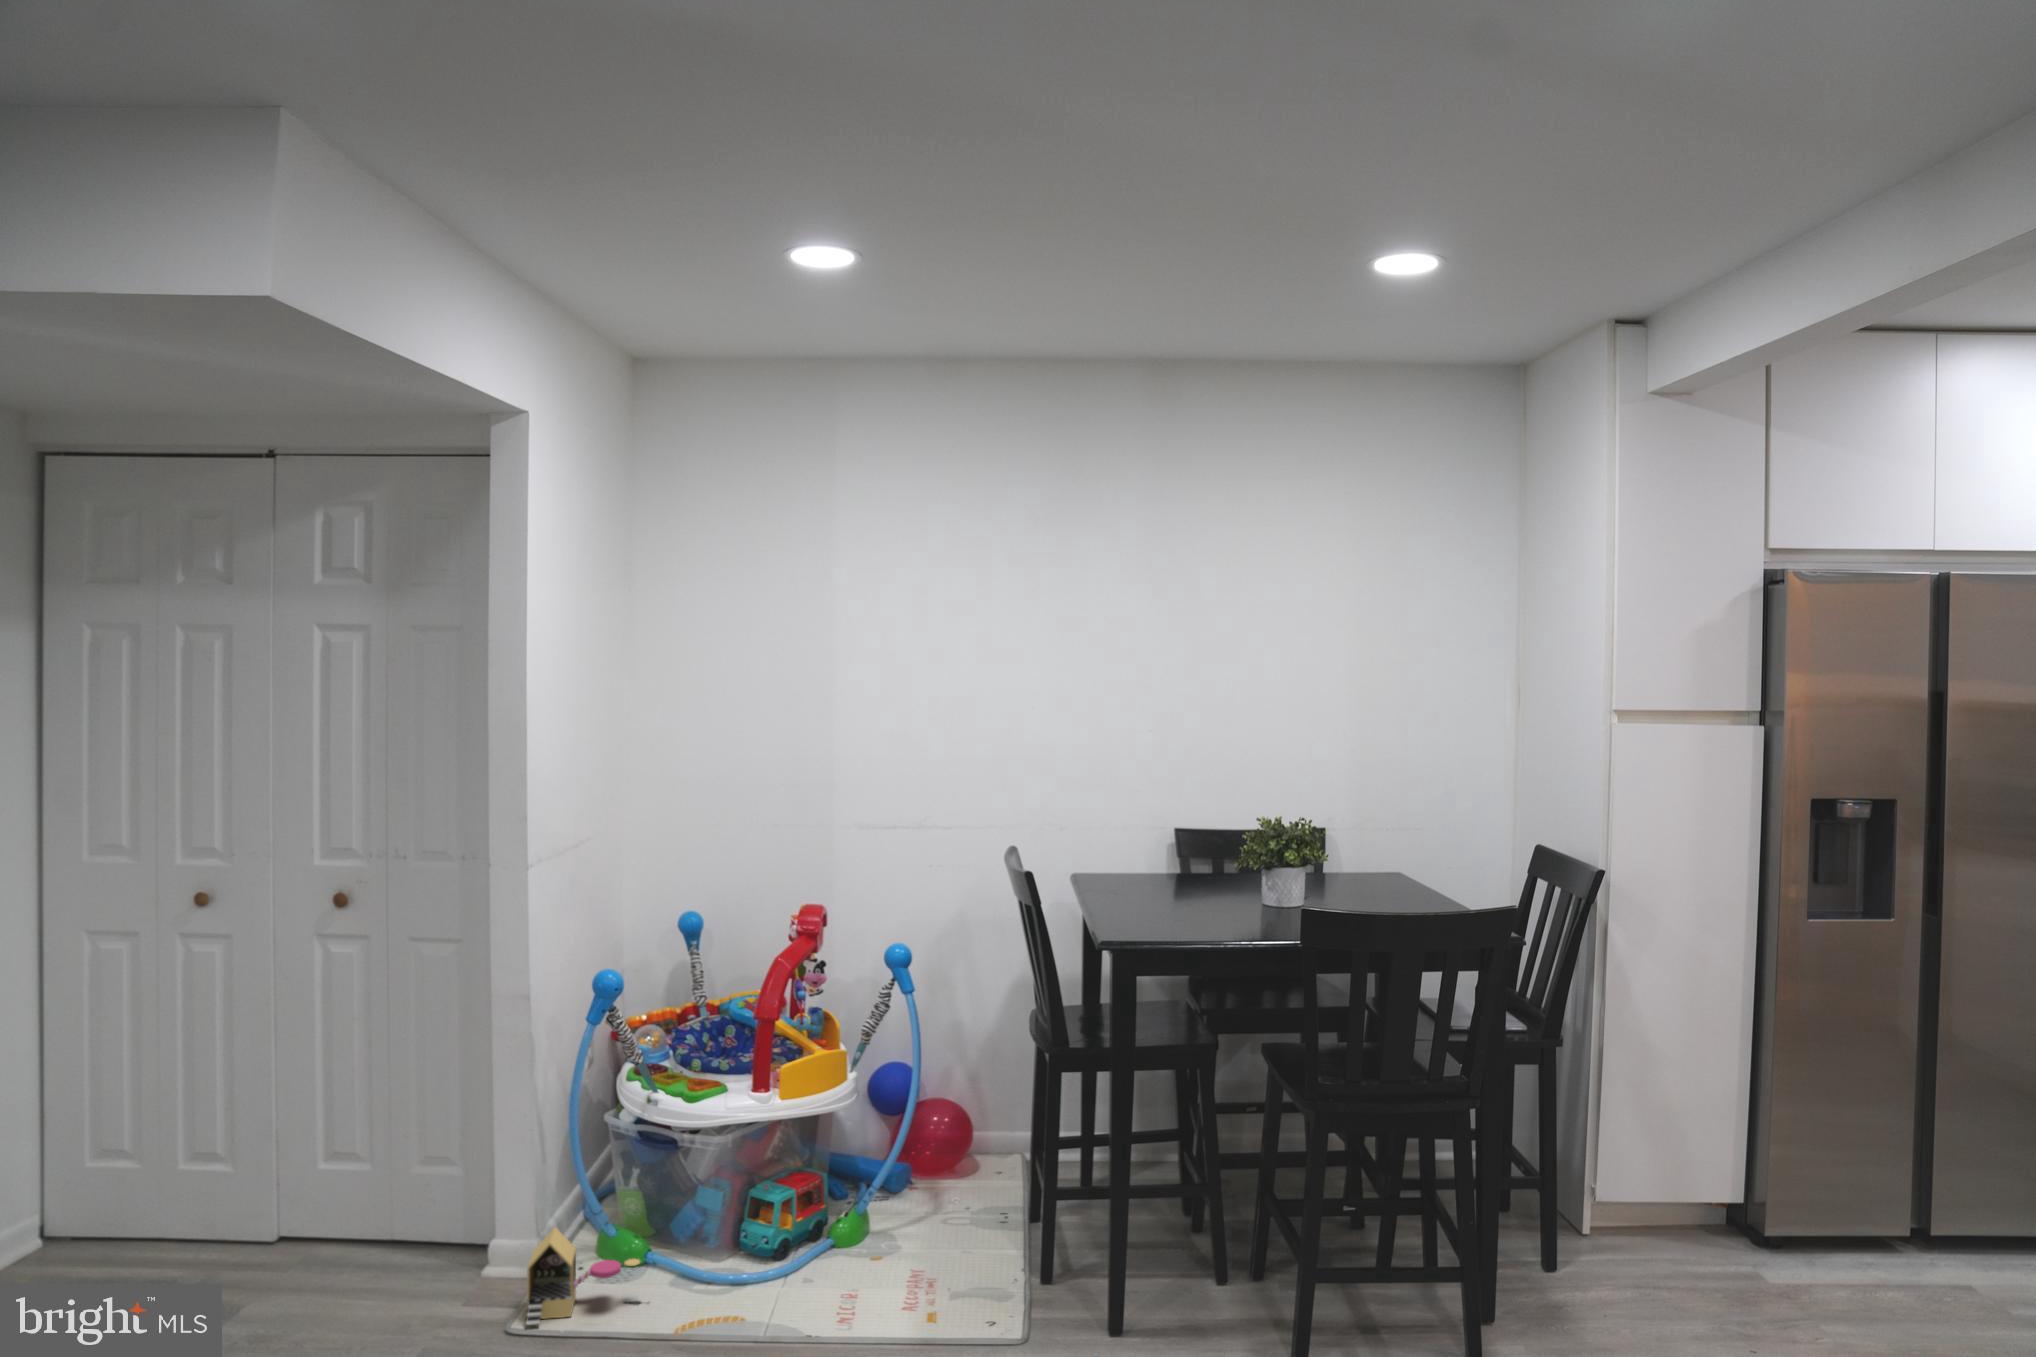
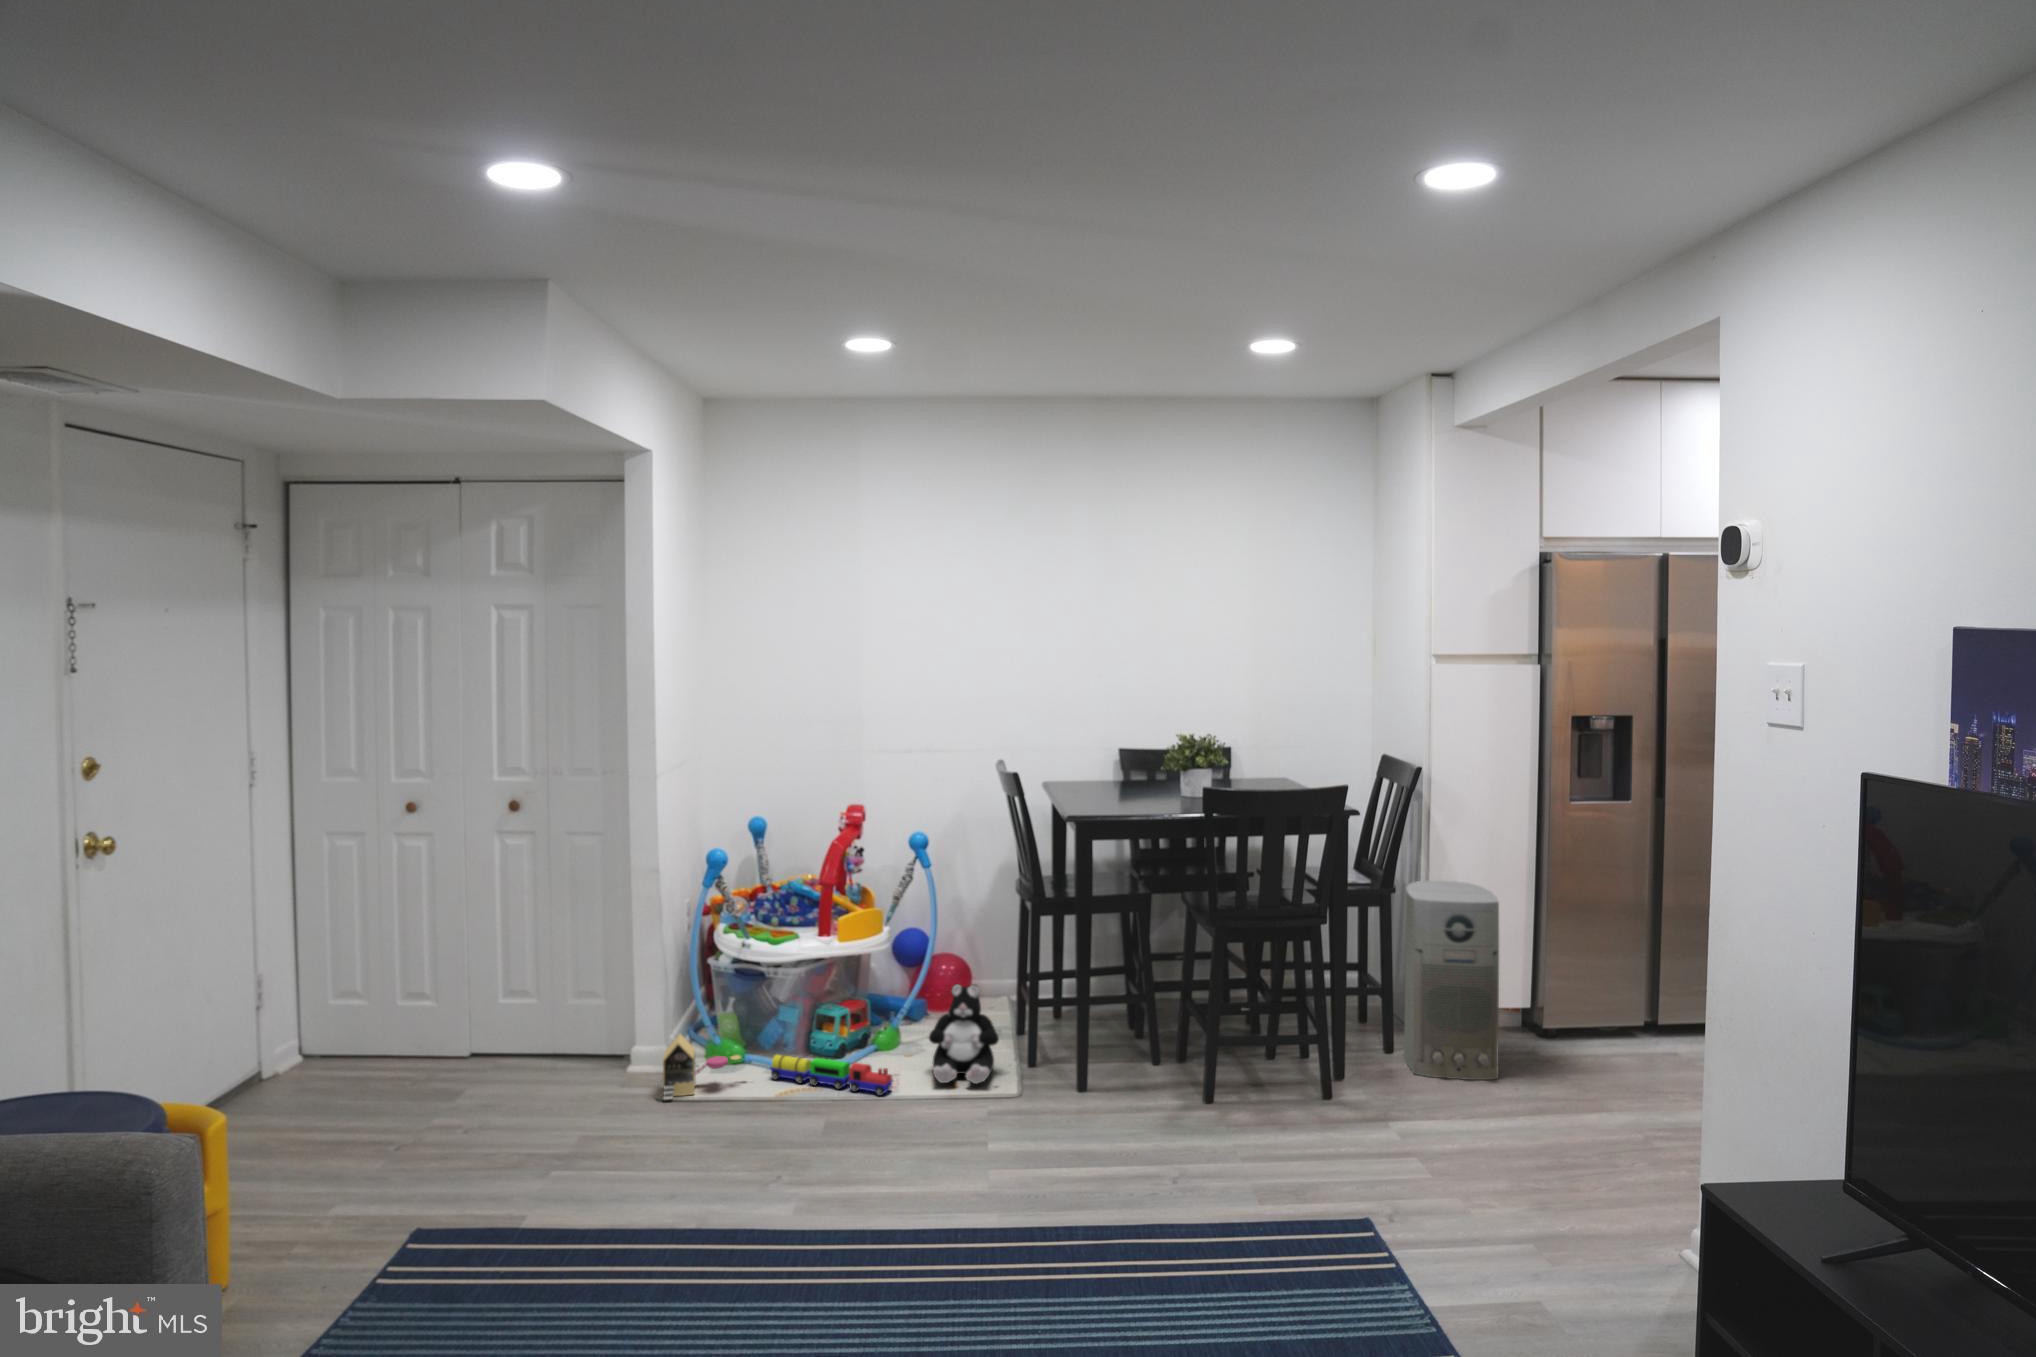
air purifier: none [1571,1025,1714,1319] -> present [1404,881,1499,1080]
plush toy: none [904,1161,1003,1309] -> present [929,984,999,1084]
toy train: none [681,1257,852,1326] -> present [771,1055,893,1096]

